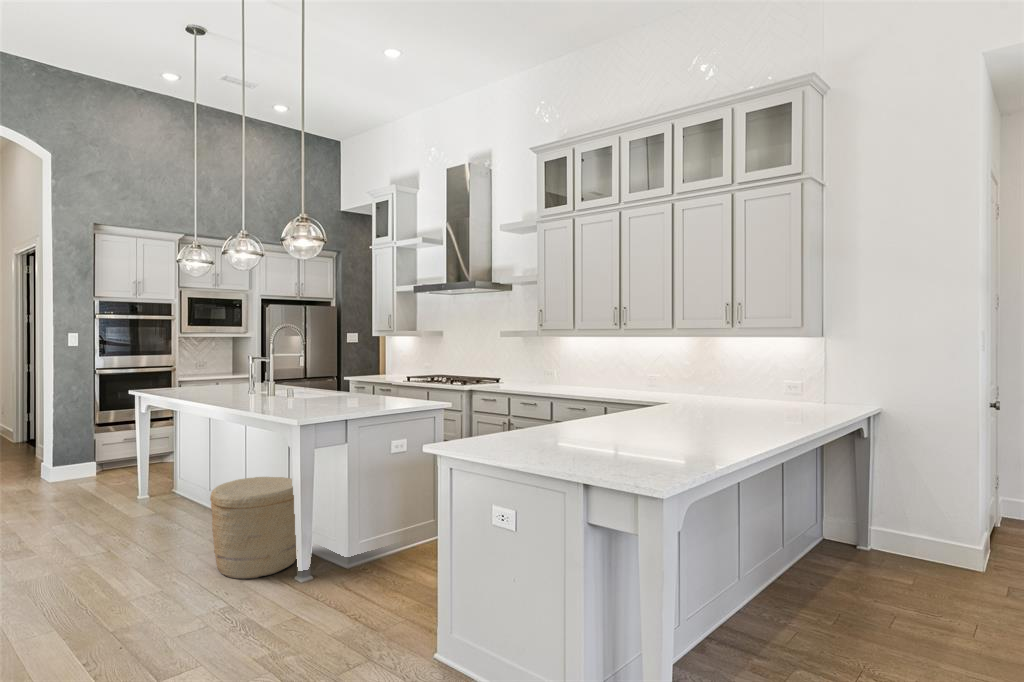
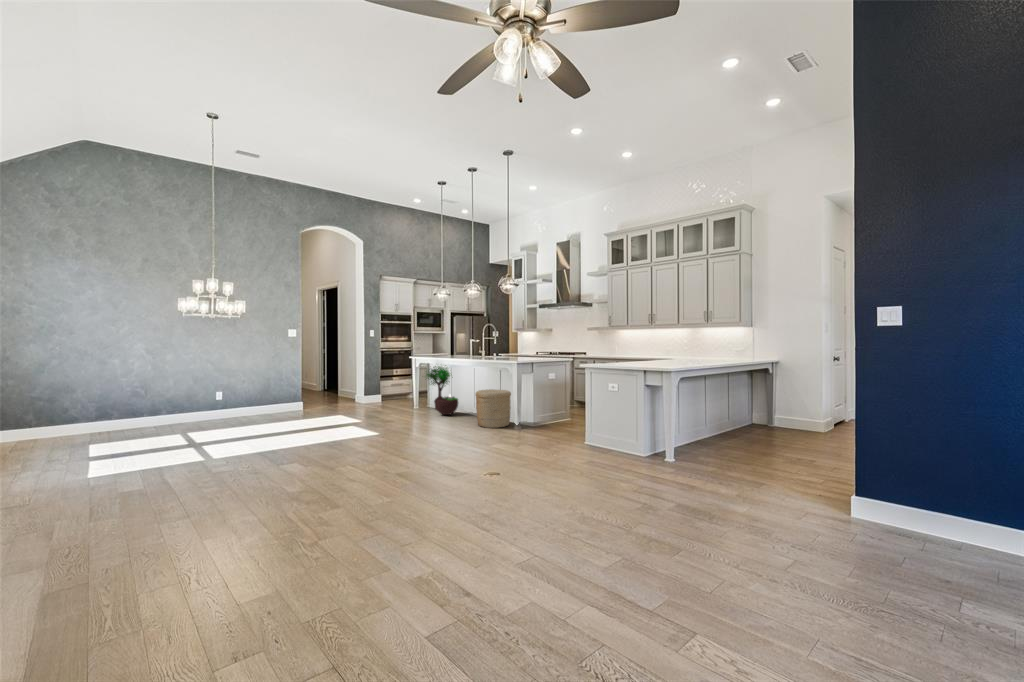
potted tree: none [124,404,213,523] -> present [426,366,458,415]

